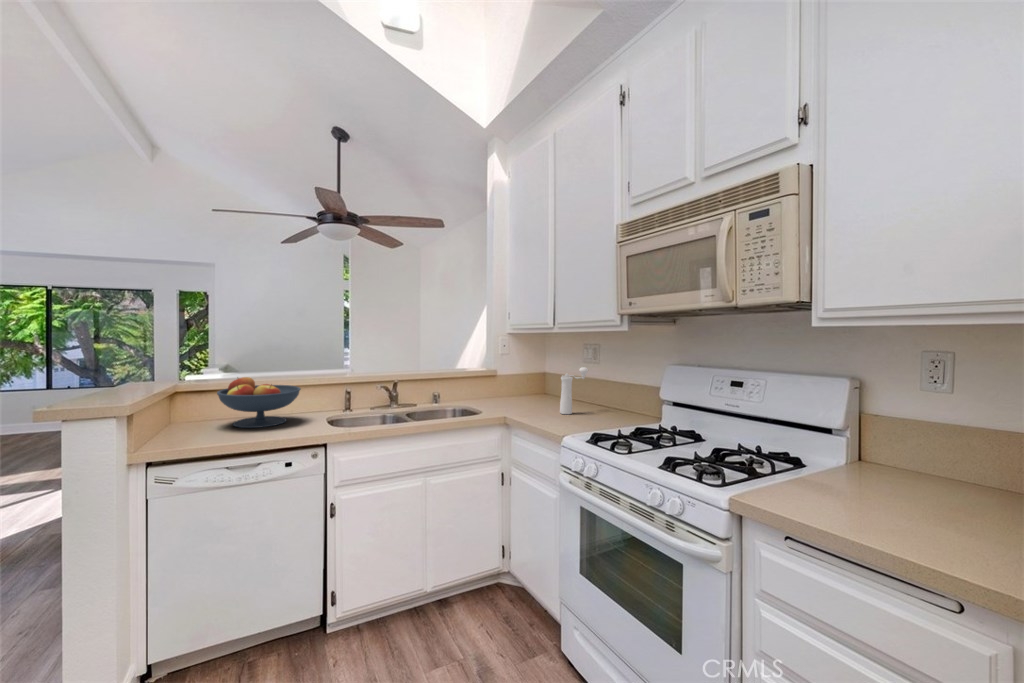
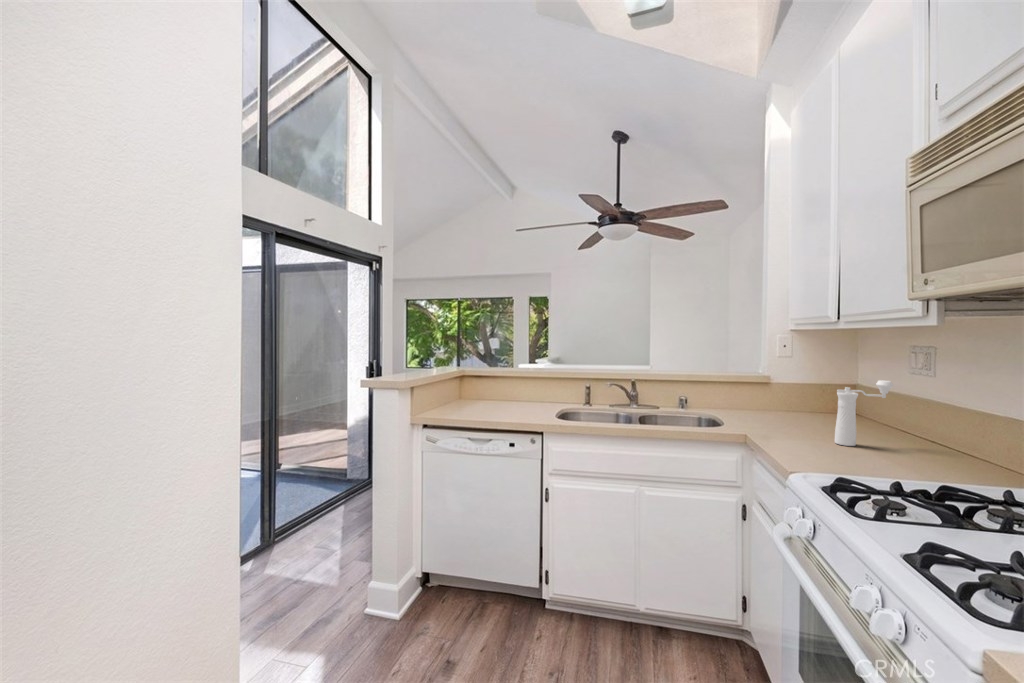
fruit bowl: present [217,377,301,428] -> none [479,366,541,410]

